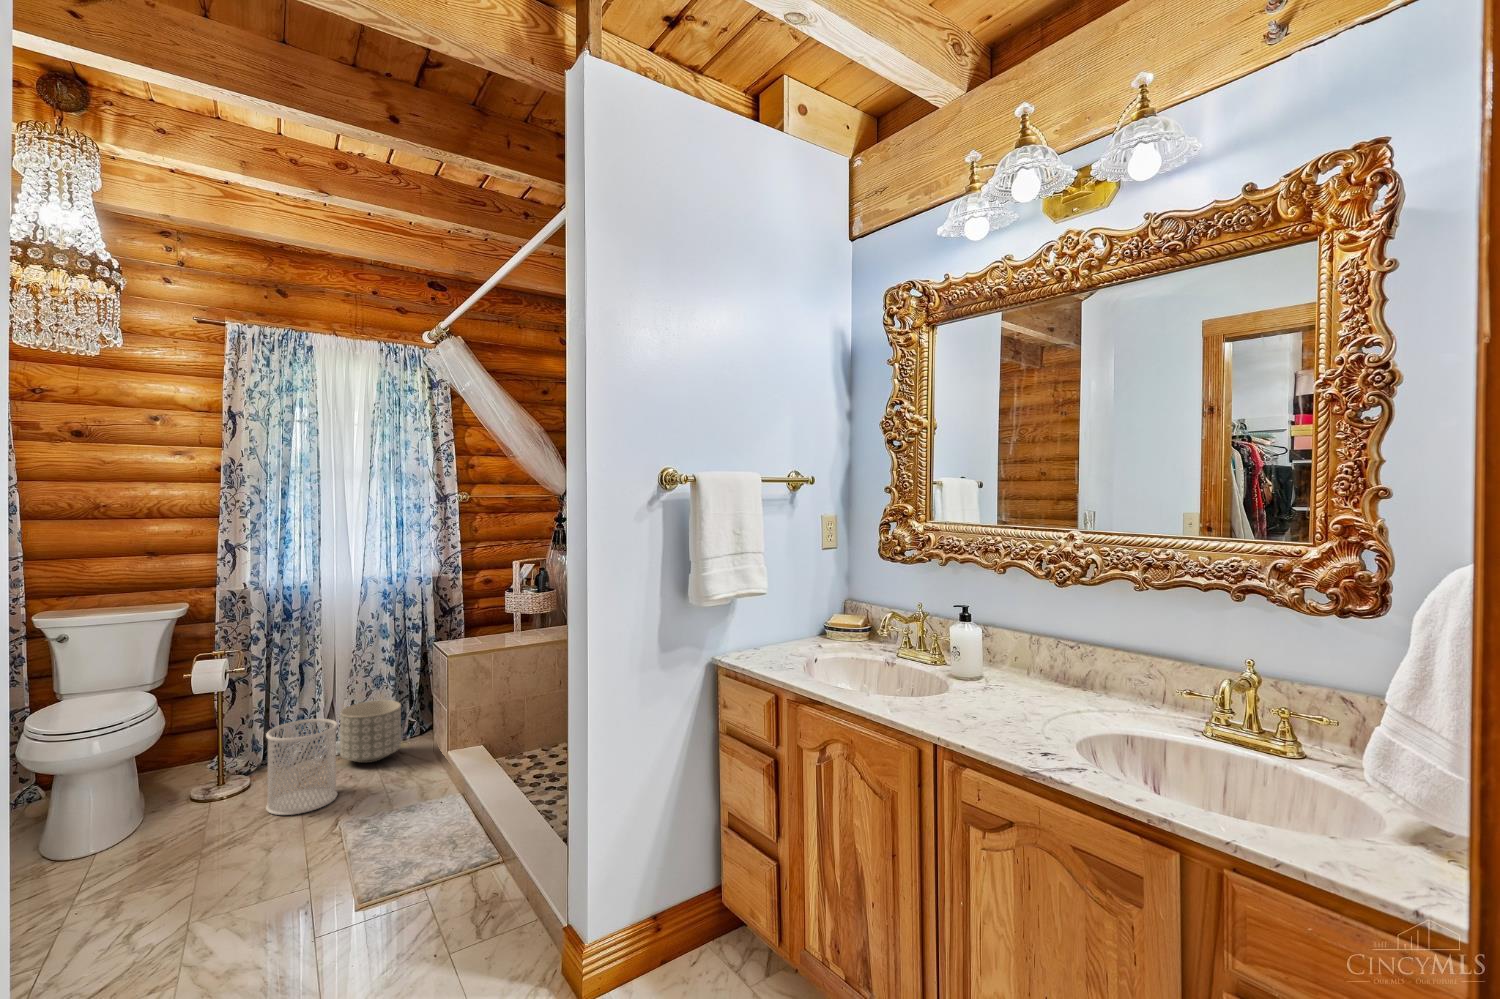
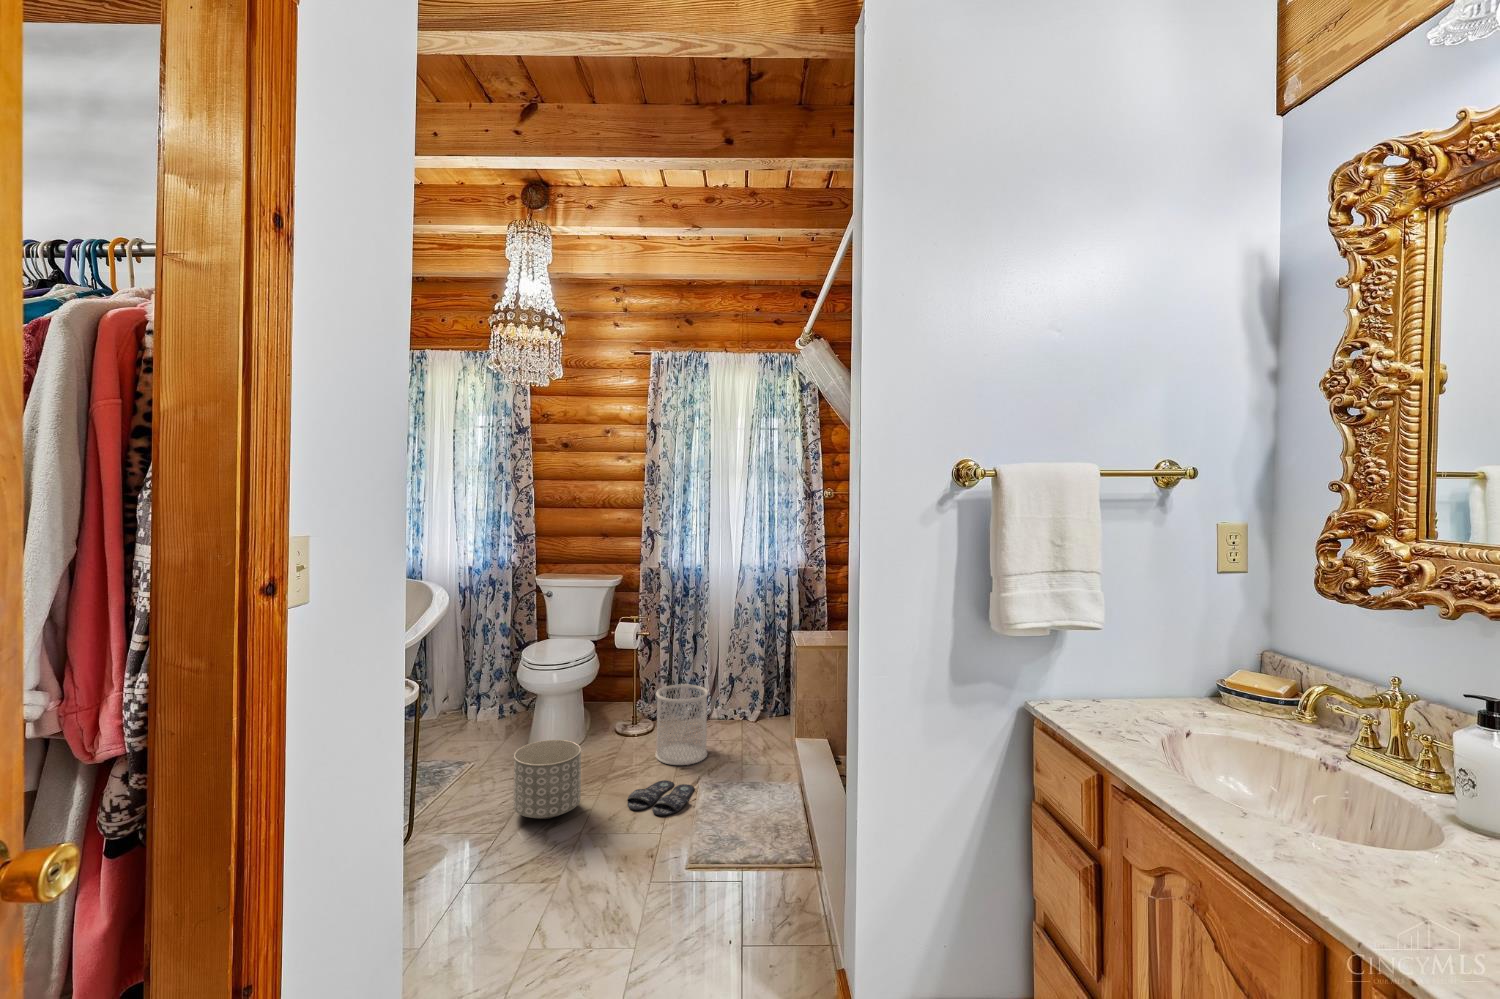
planter: present [340,700,401,763] -> present [513,740,581,819]
slippers: none [249,828,335,872] -> present [627,780,694,816]

